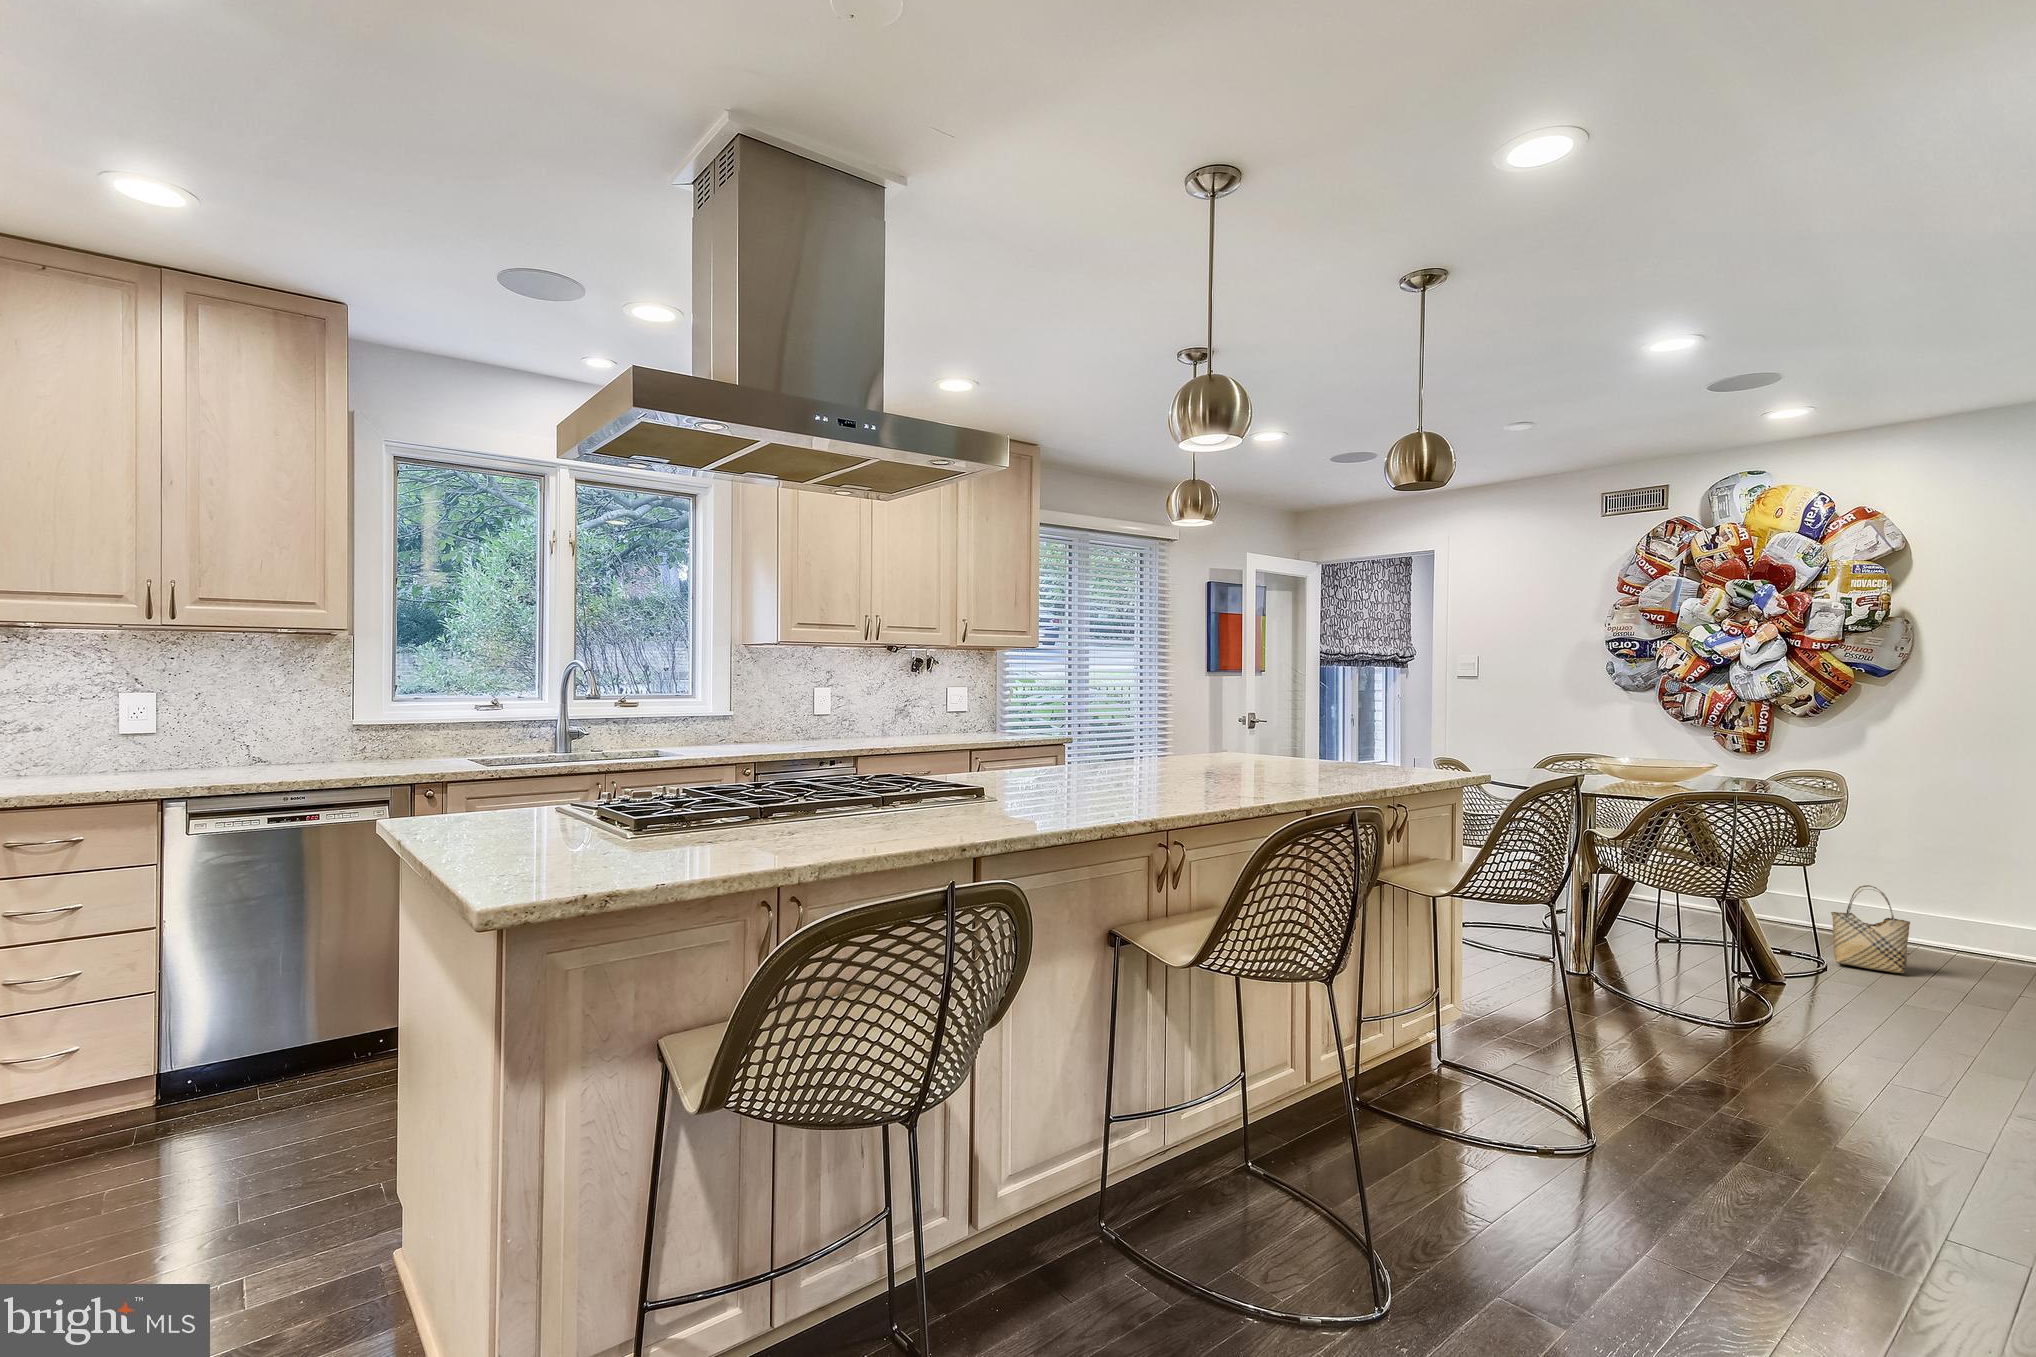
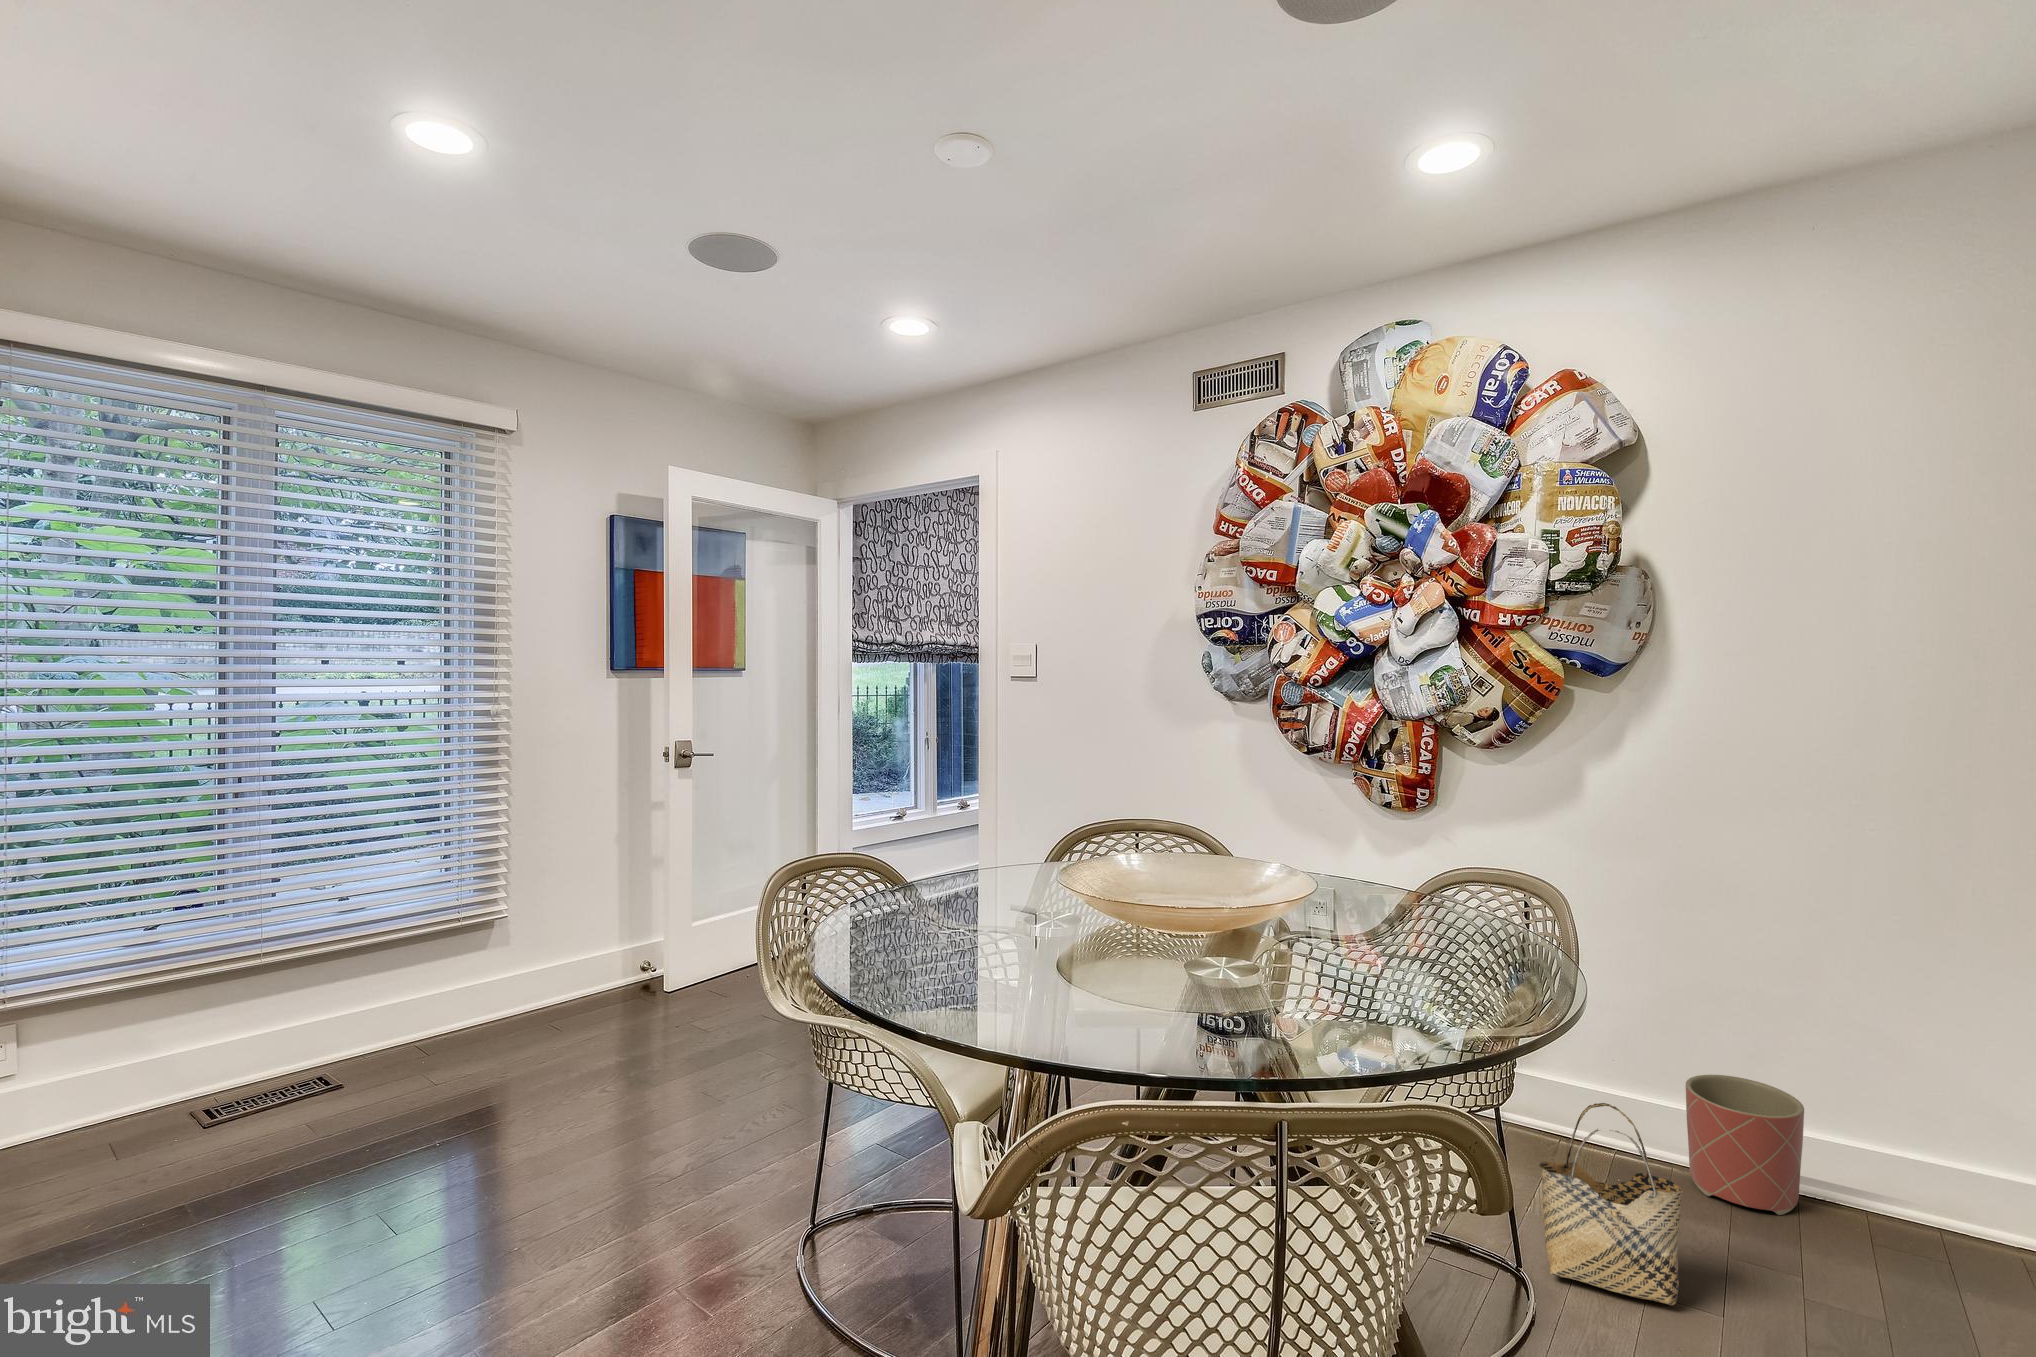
planter: none [1925,897,1996,962] -> present [1686,1075,1804,1215]

